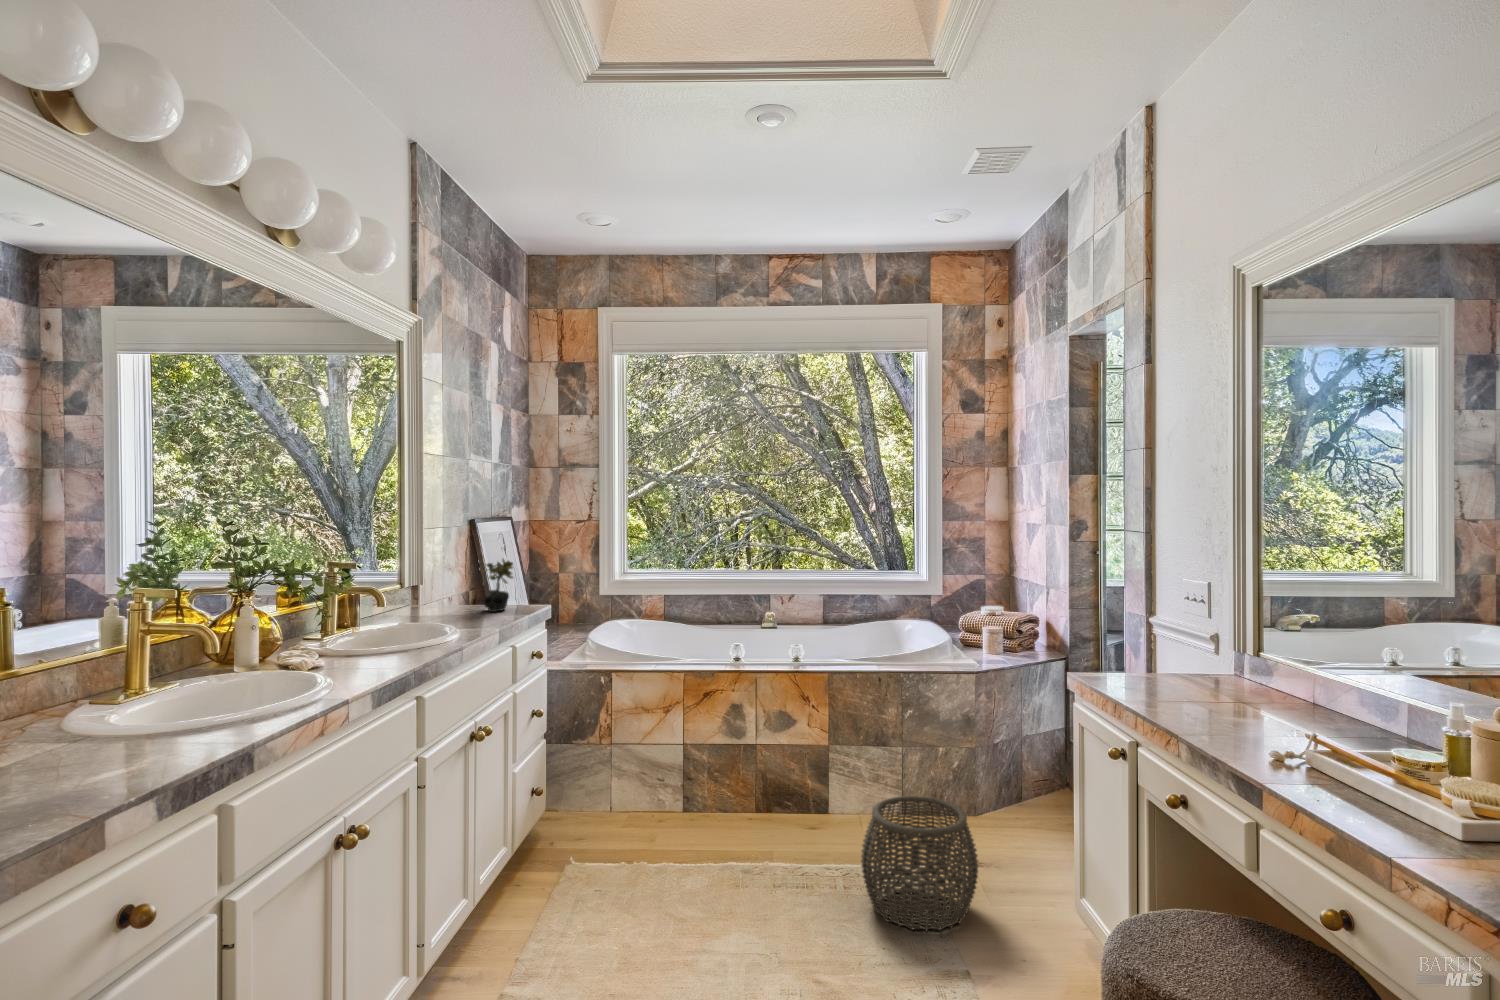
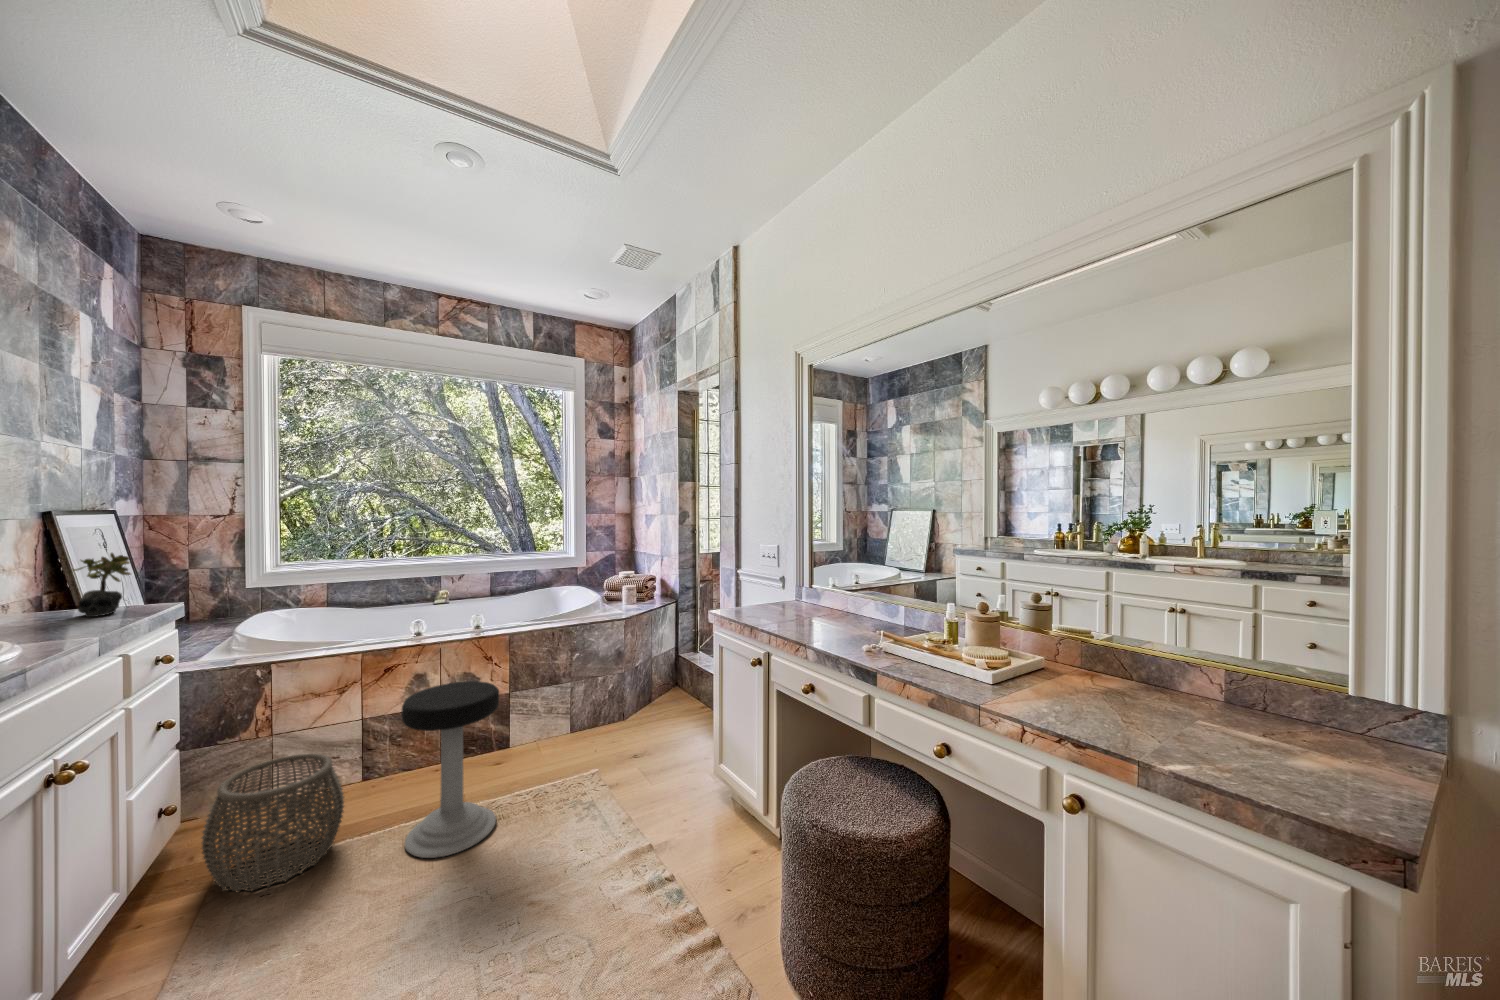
stool: none [705,717,799,901] -> present [401,681,499,858]
woven basket: present [861,796,978,931] -> present [202,754,344,892]

